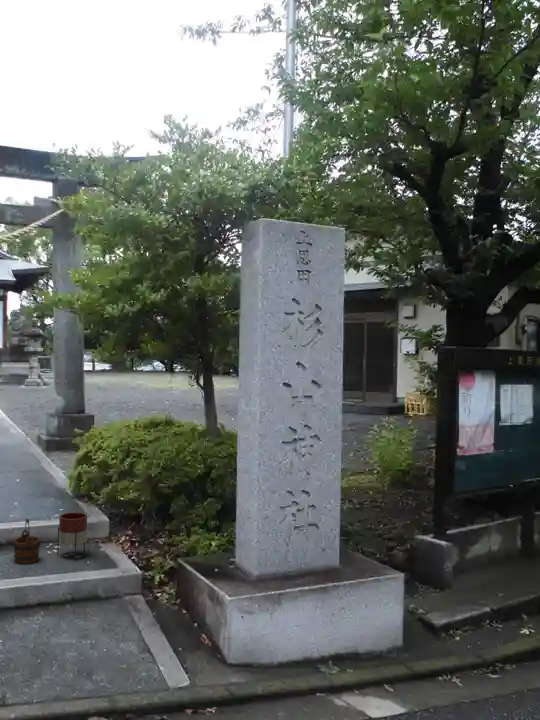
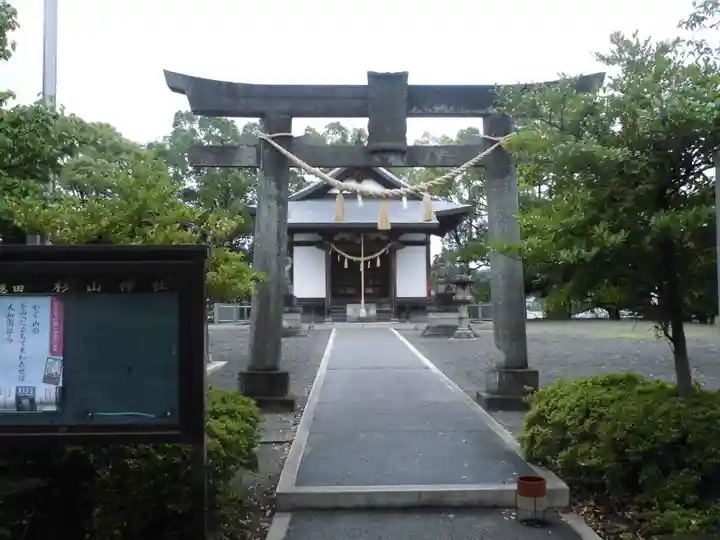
wooden bucket: present [14,519,40,564] -> none [472,478,498,526]

